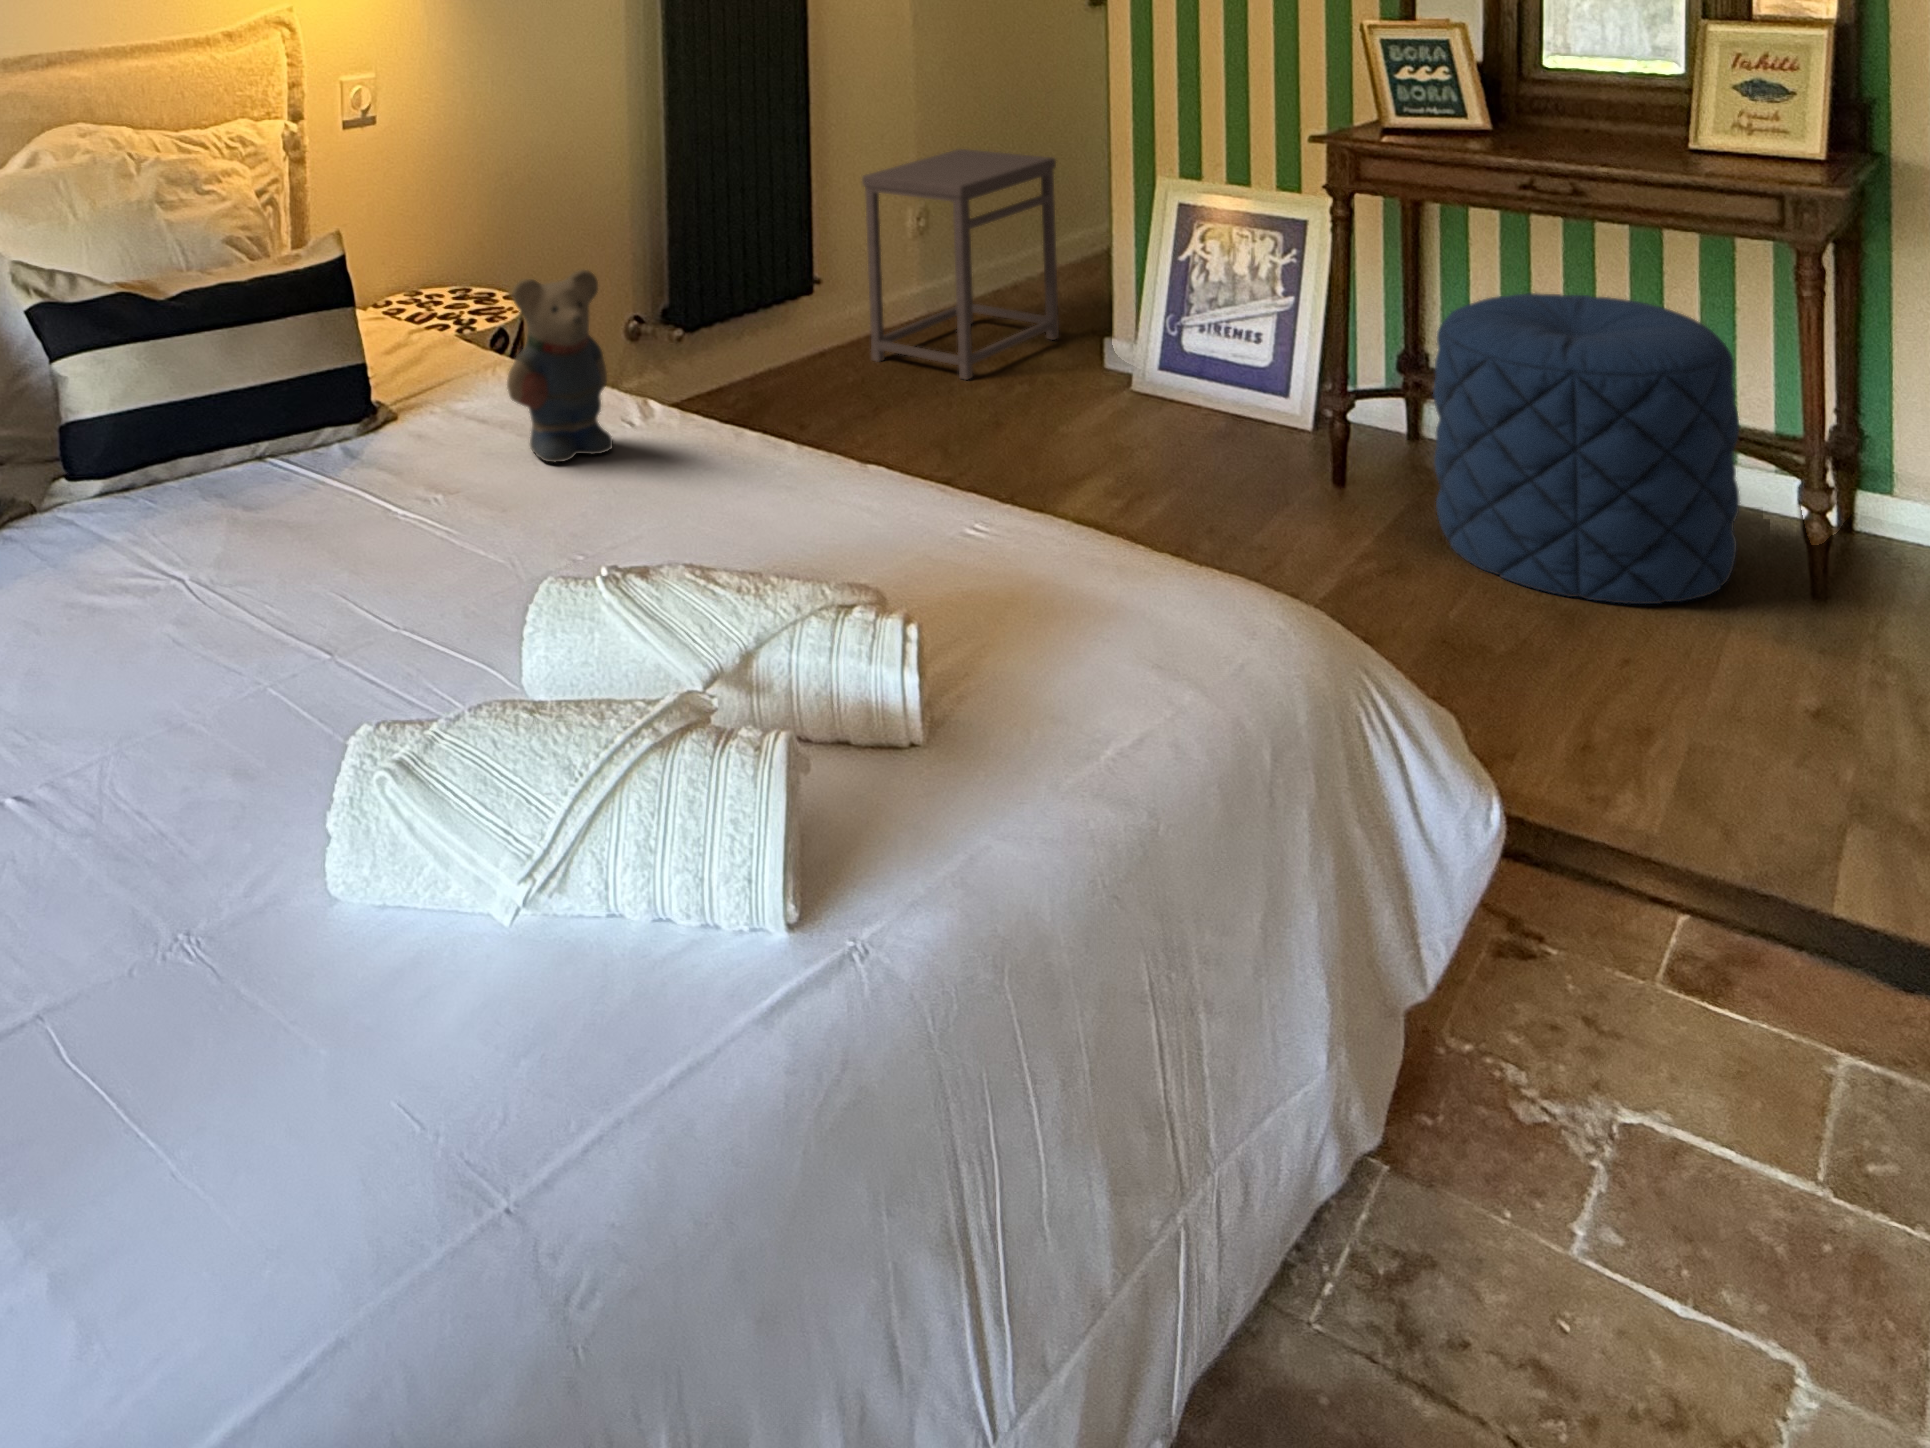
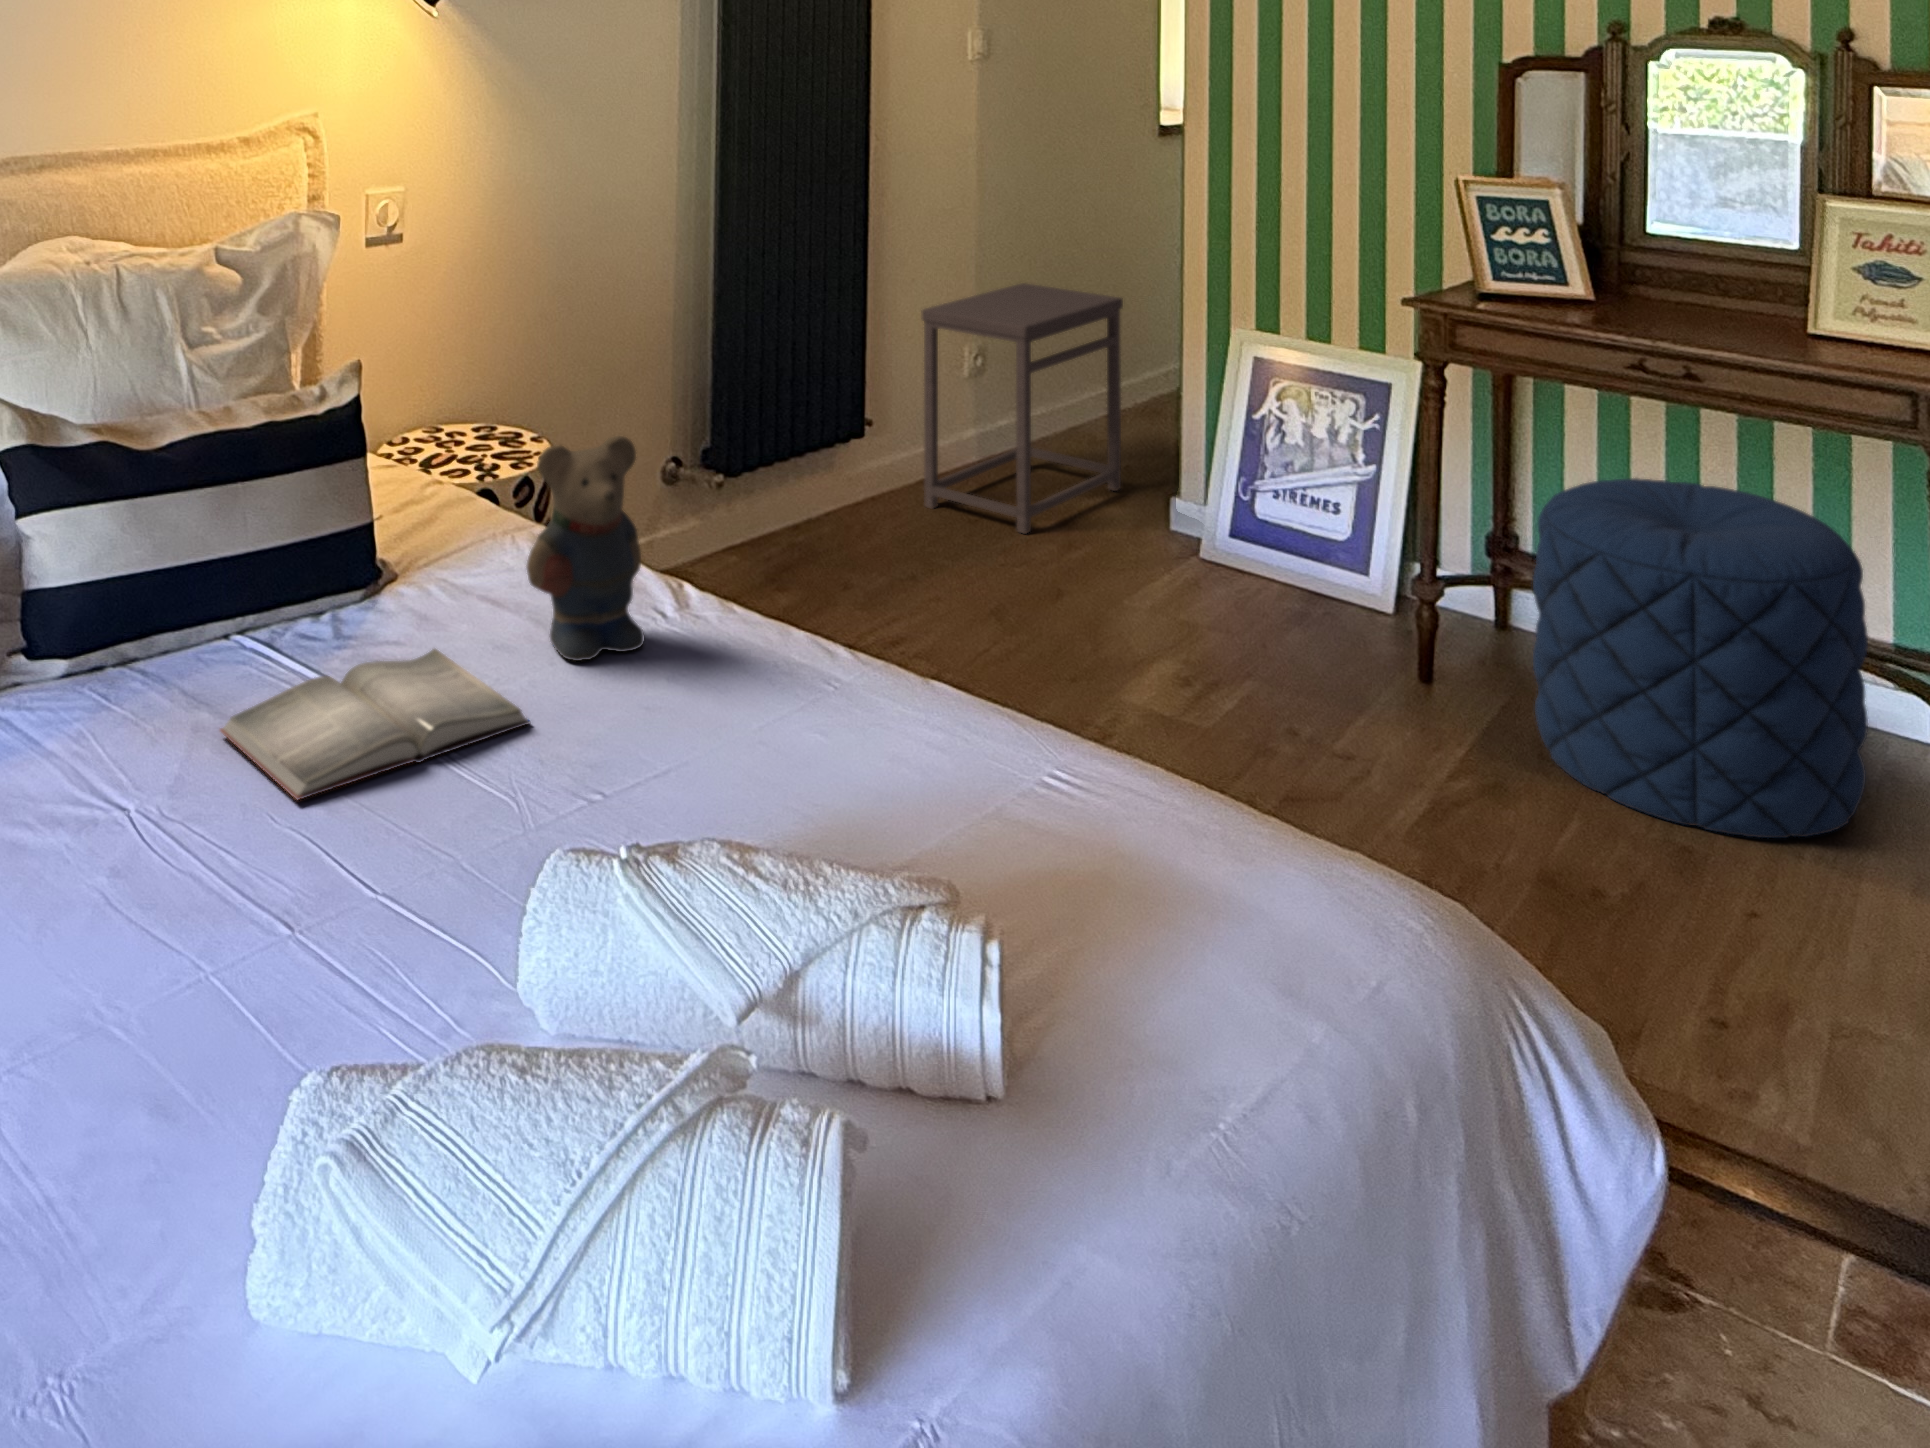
hardback book: none [251,455,519,569] -> present [220,649,530,800]

